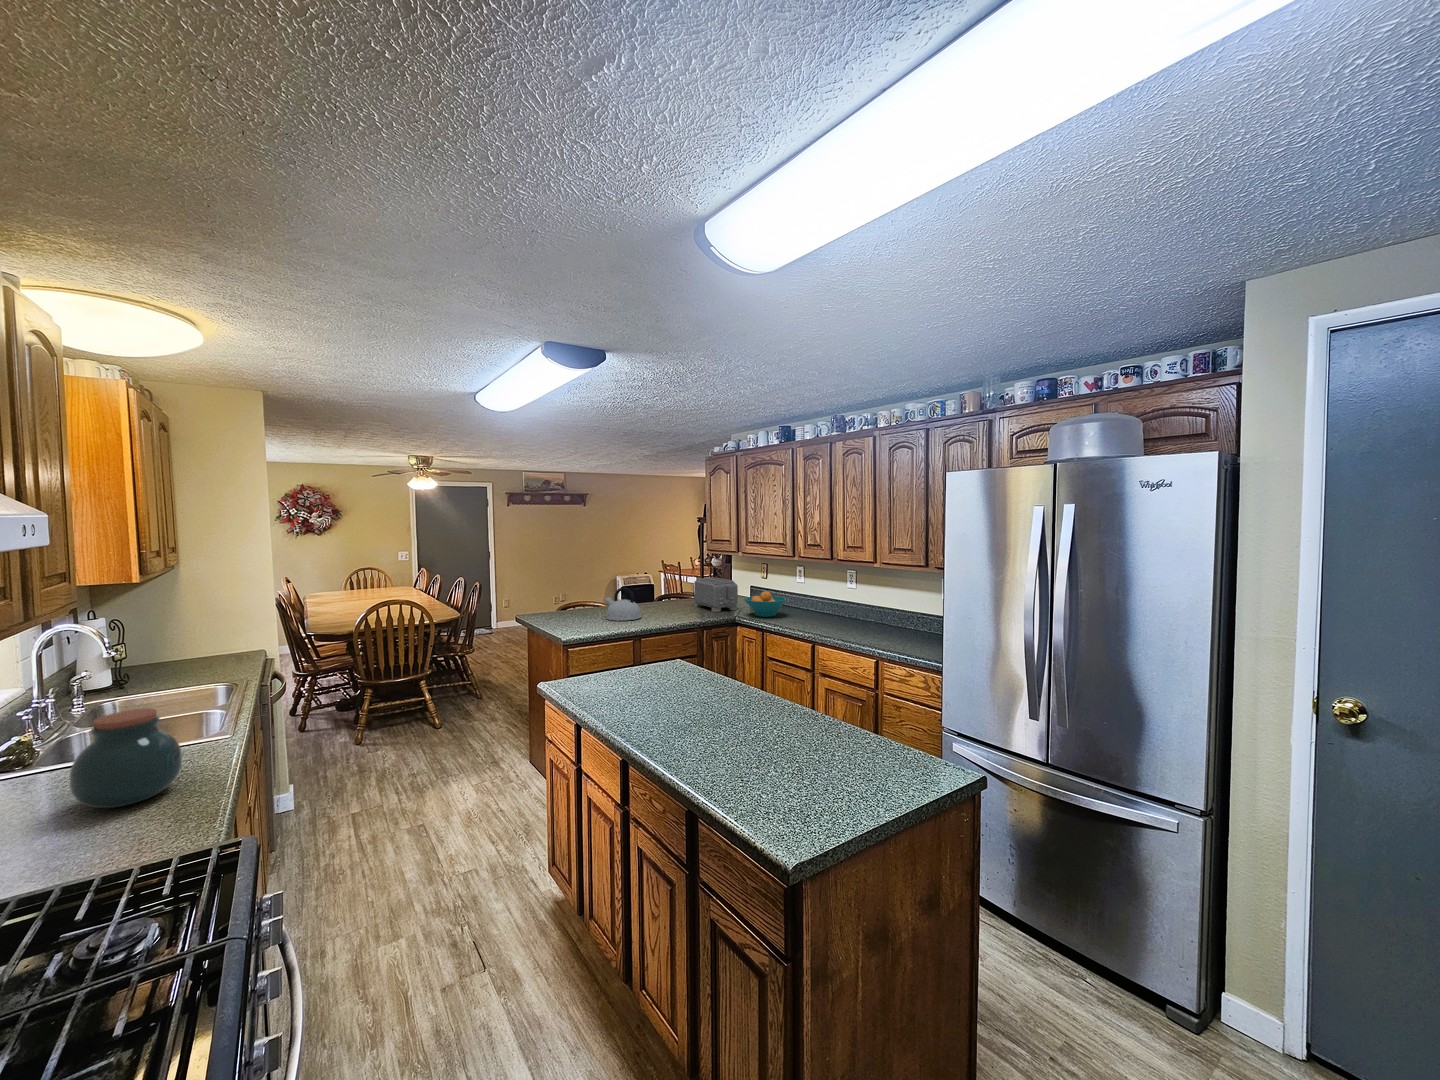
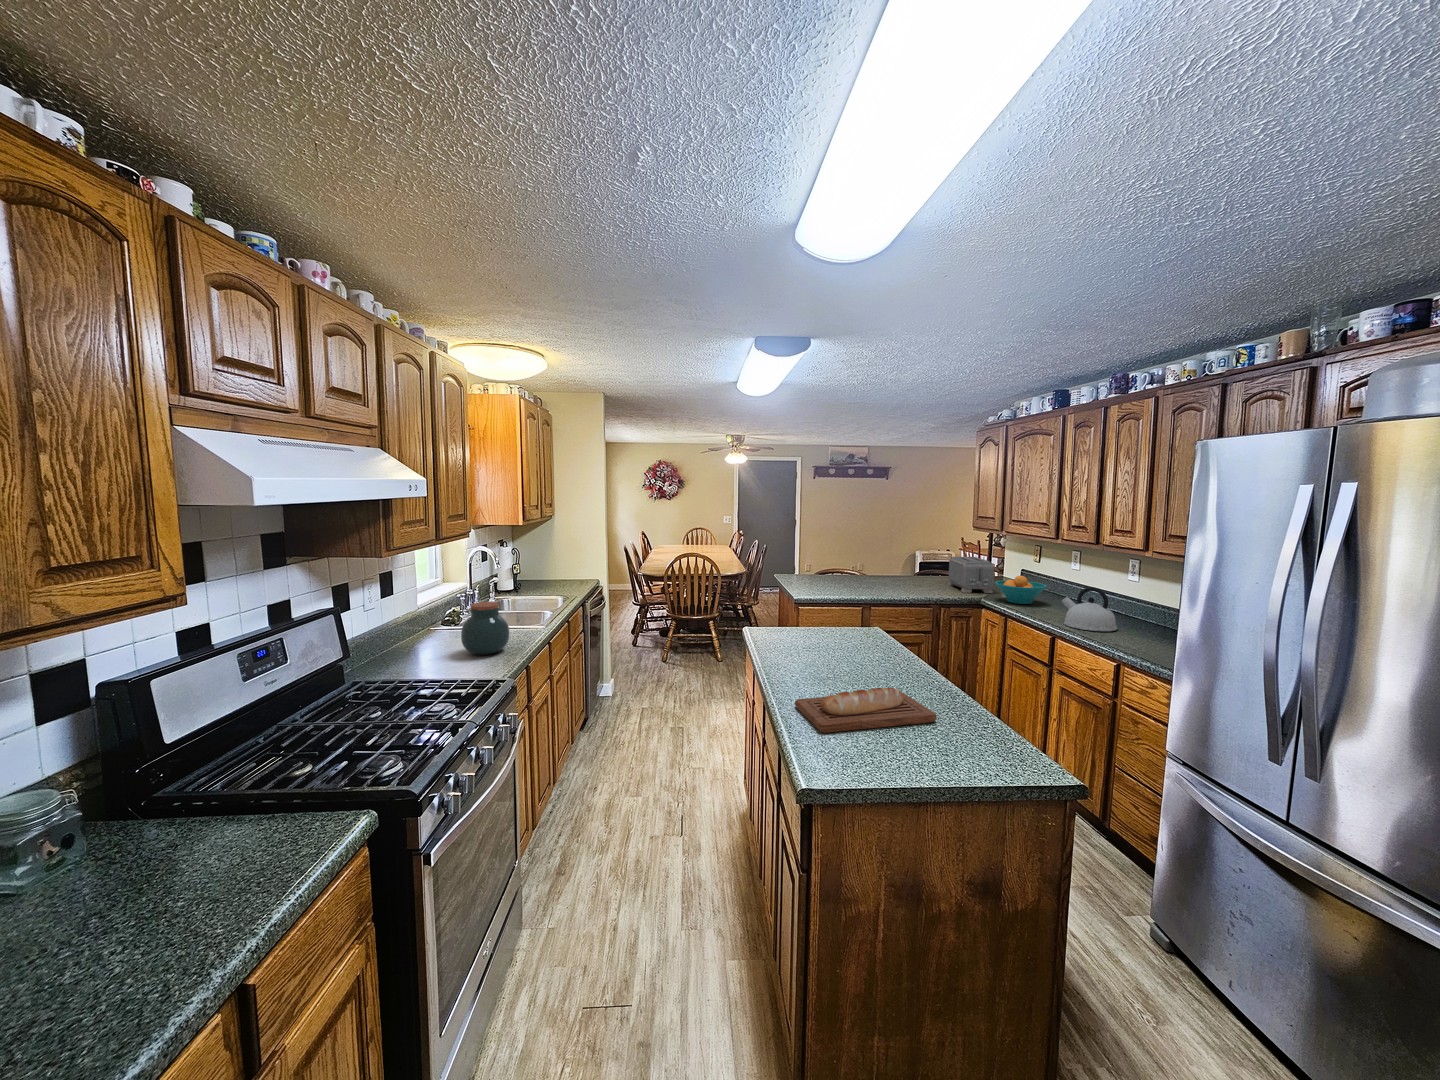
kettle: present [604,587,641,621] -> present [1062,587,1117,631]
bread loaf: none [706,718,845,787] -> present [795,688,936,733]

